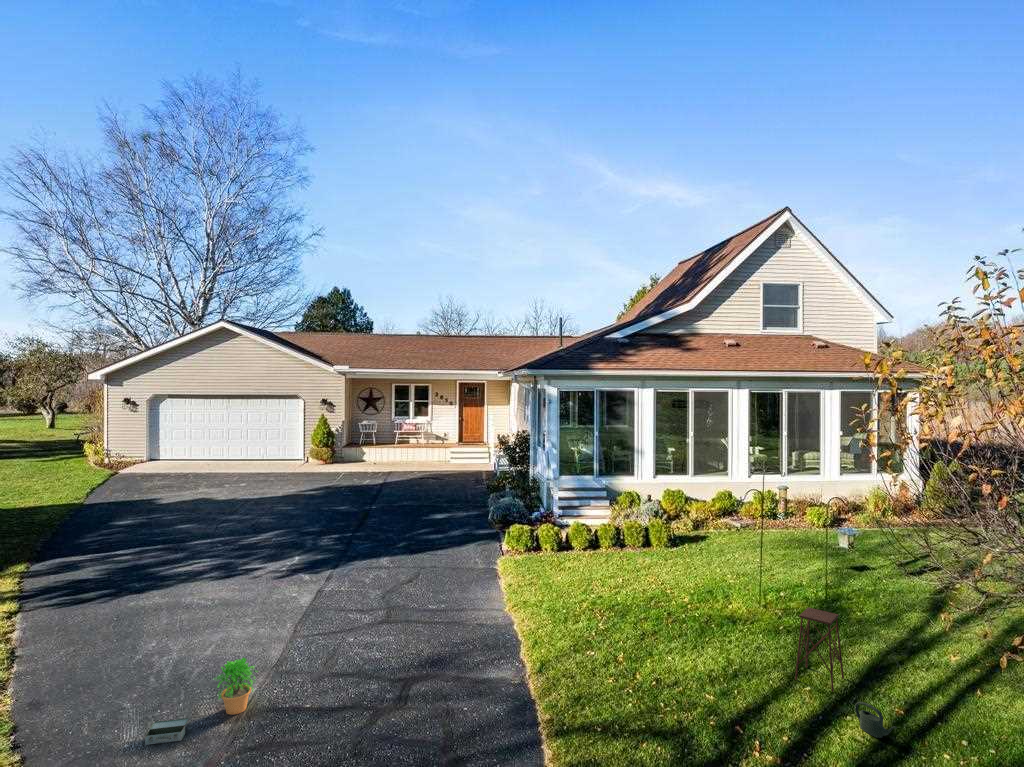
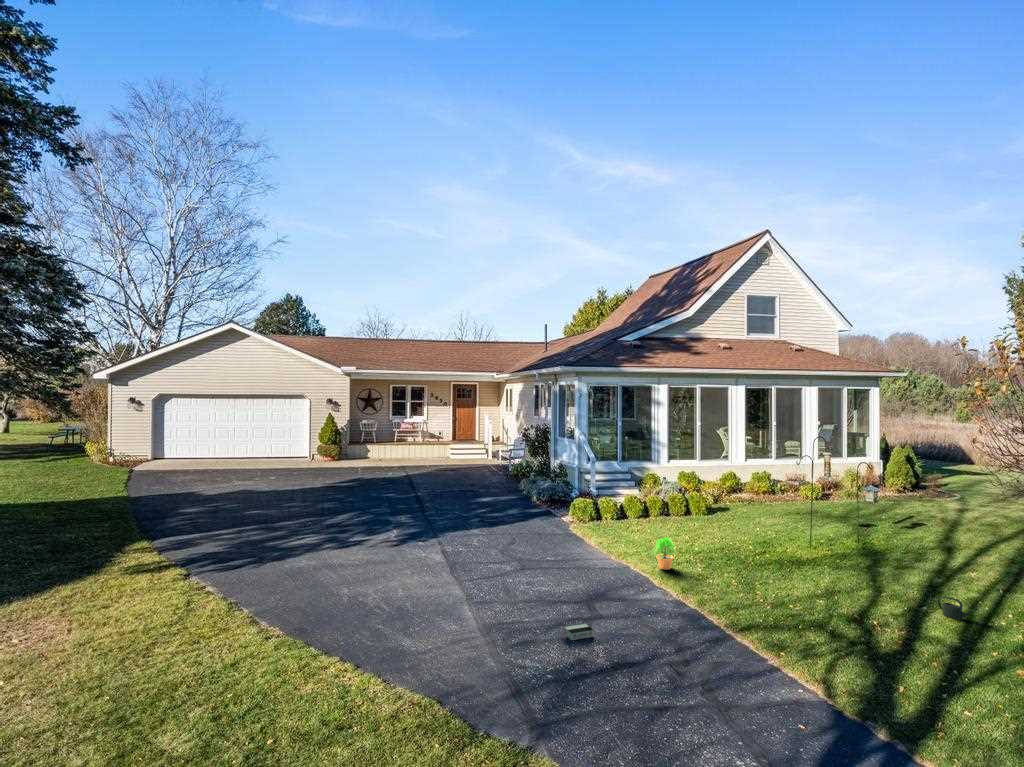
side table: present [795,607,844,692] -> none [877,538,910,597]
potted plant: present [217,658,255,715] -> present [654,537,676,570]
toolbox: present [145,718,189,745] -> present [564,623,594,640]

